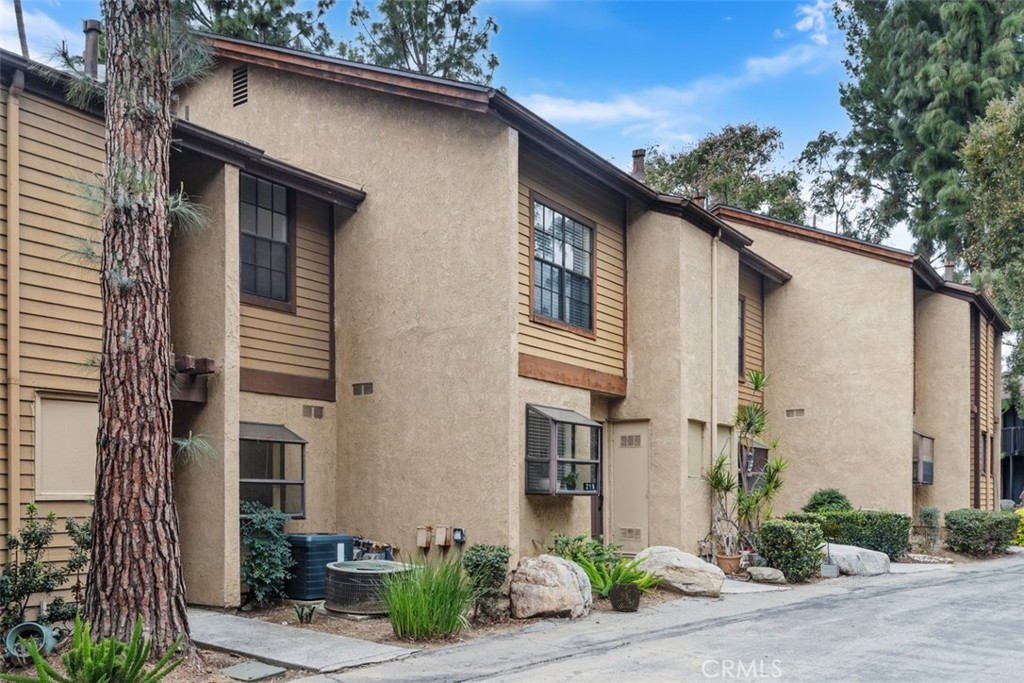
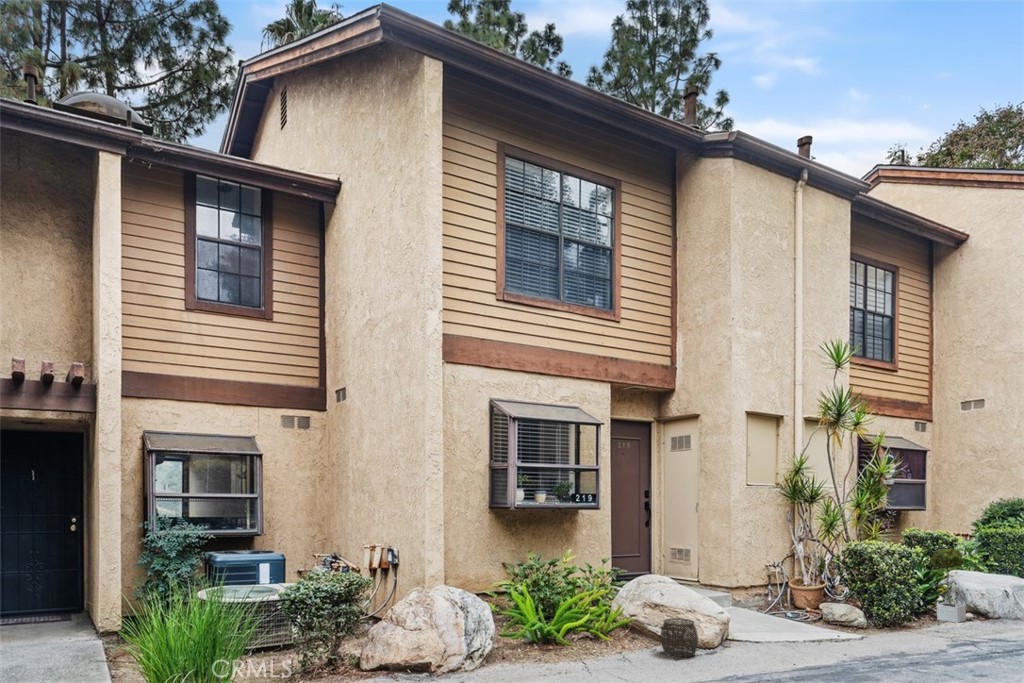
woven basket: present [610,581,640,612] -> present [660,618,698,657]

